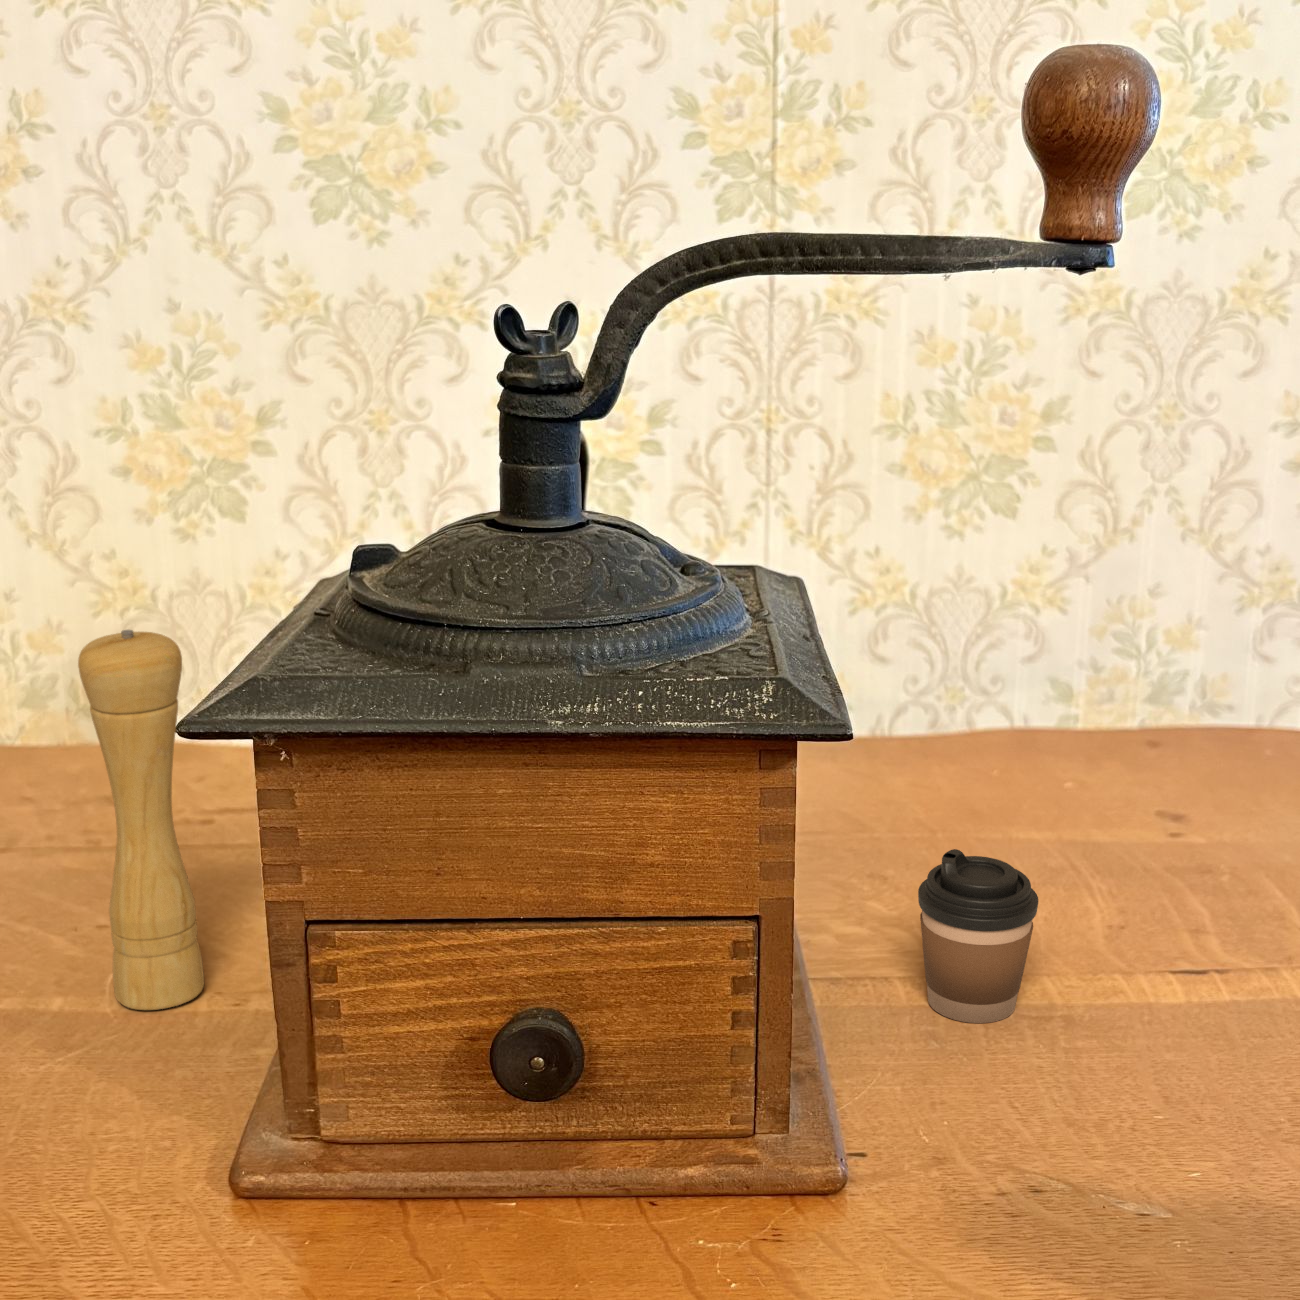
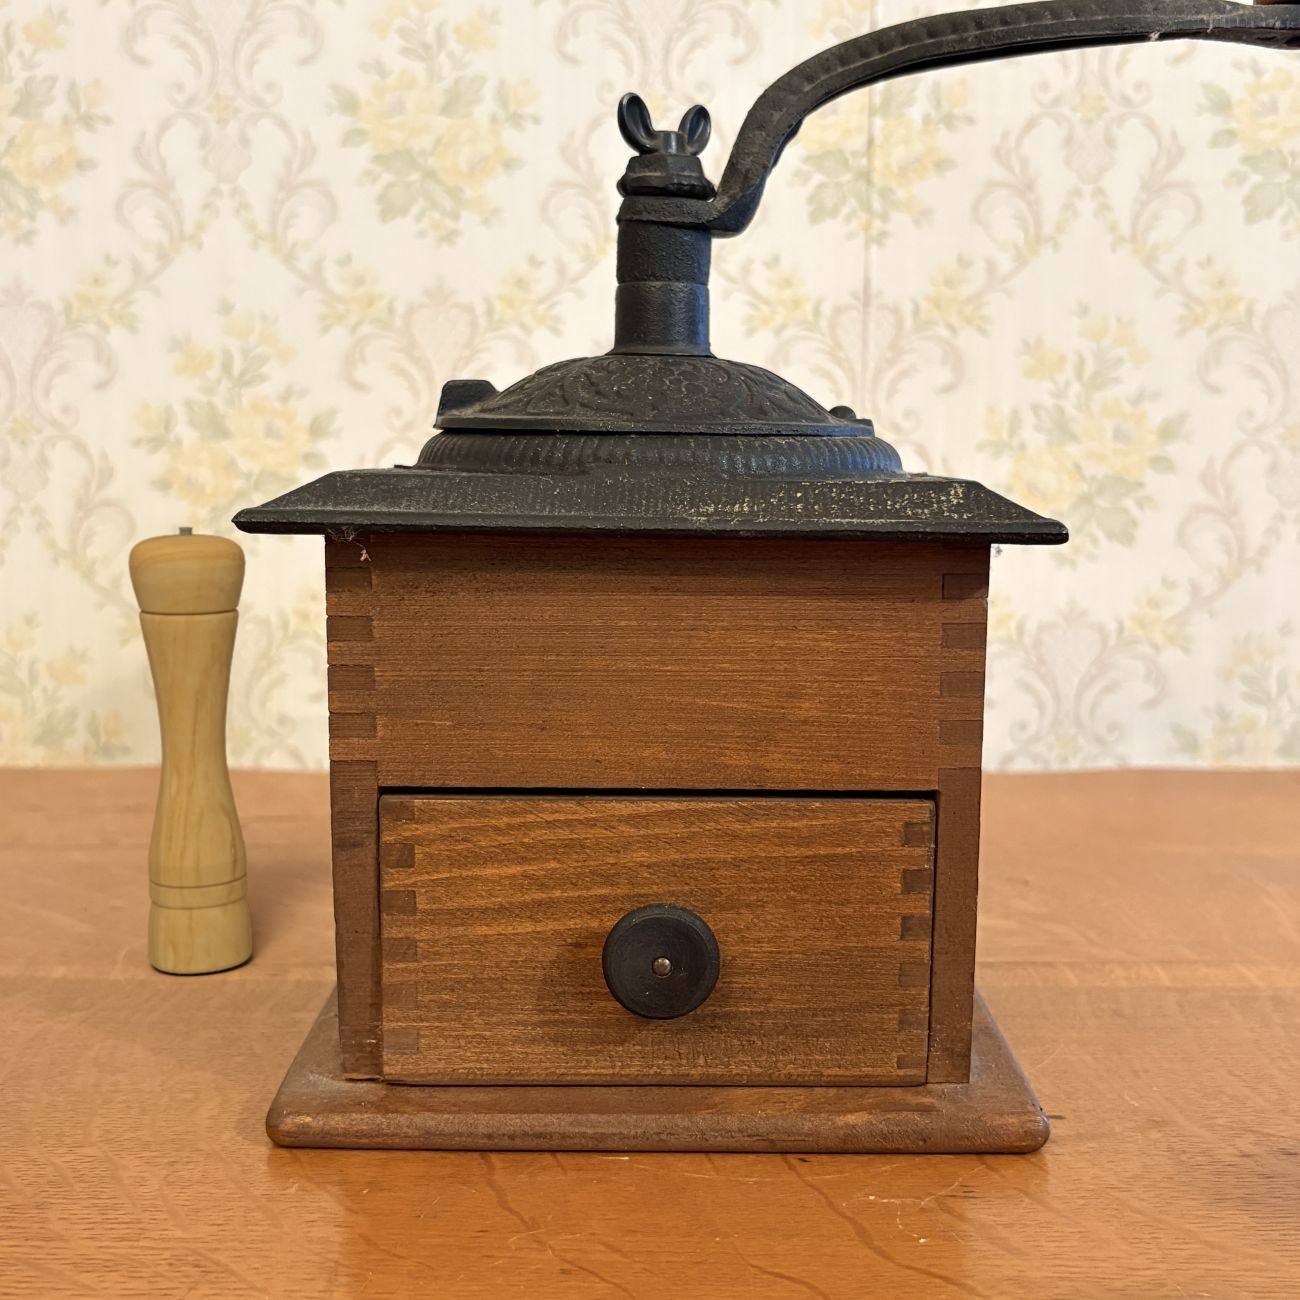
coffee cup: present [918,849,1038,1023] -> none [1079,798,1223,999]

